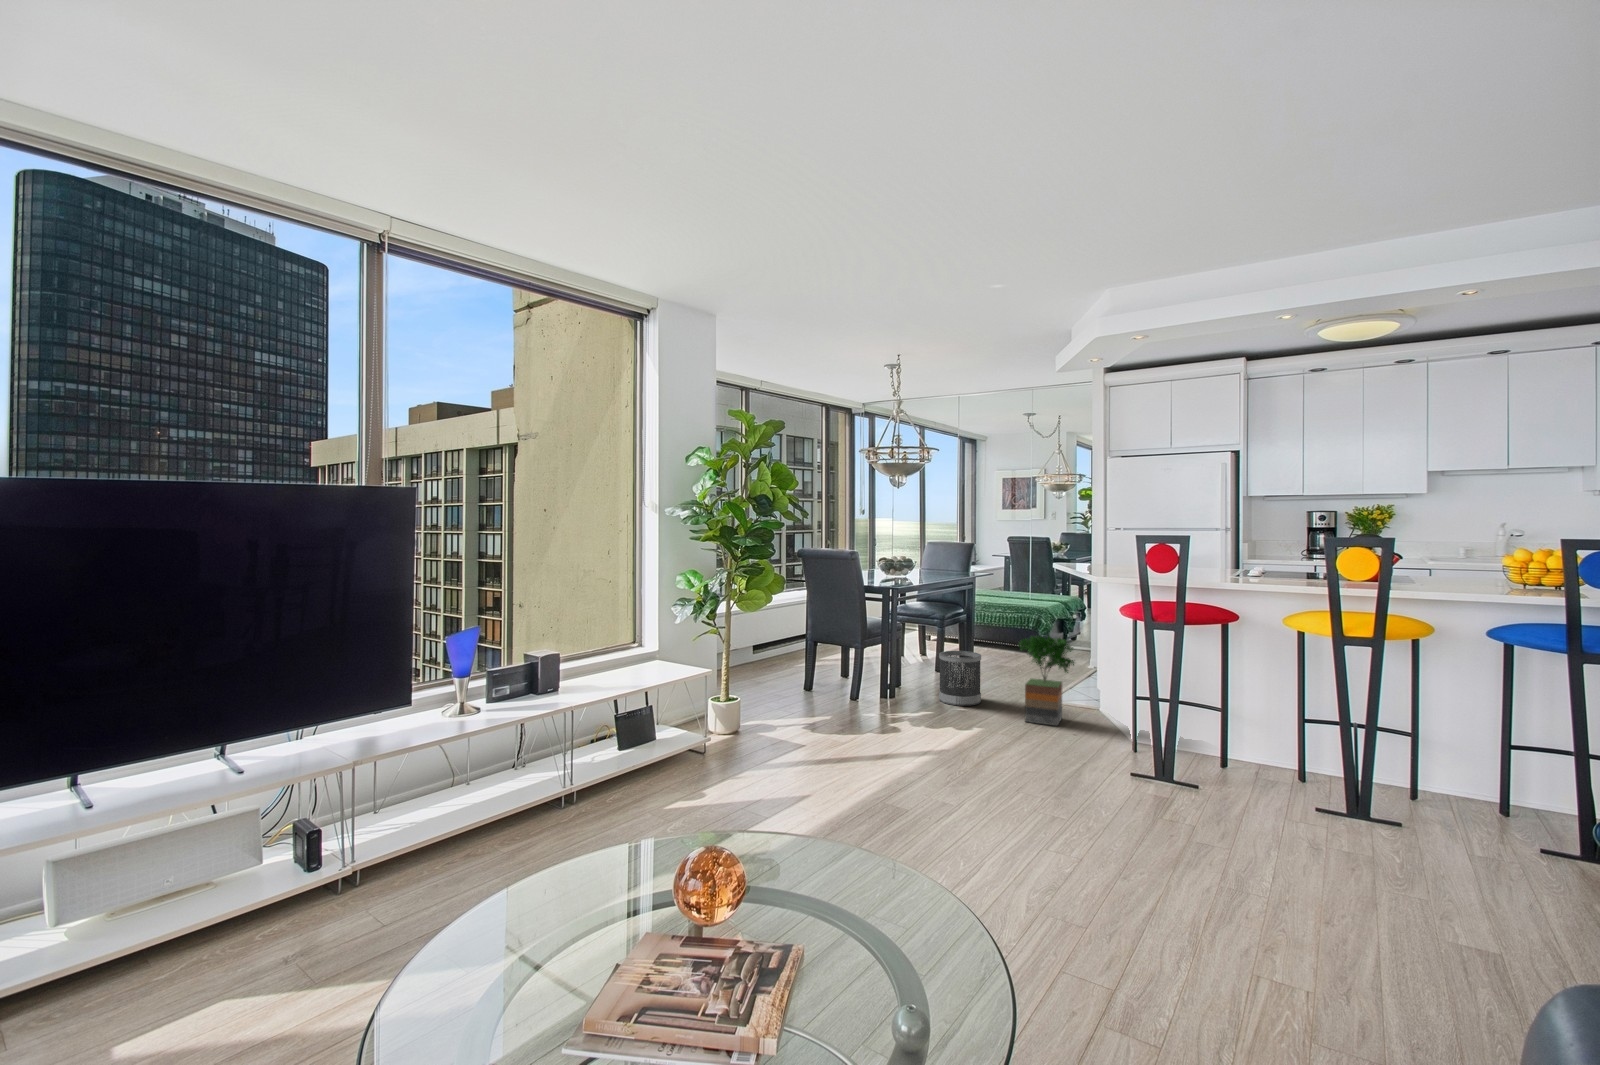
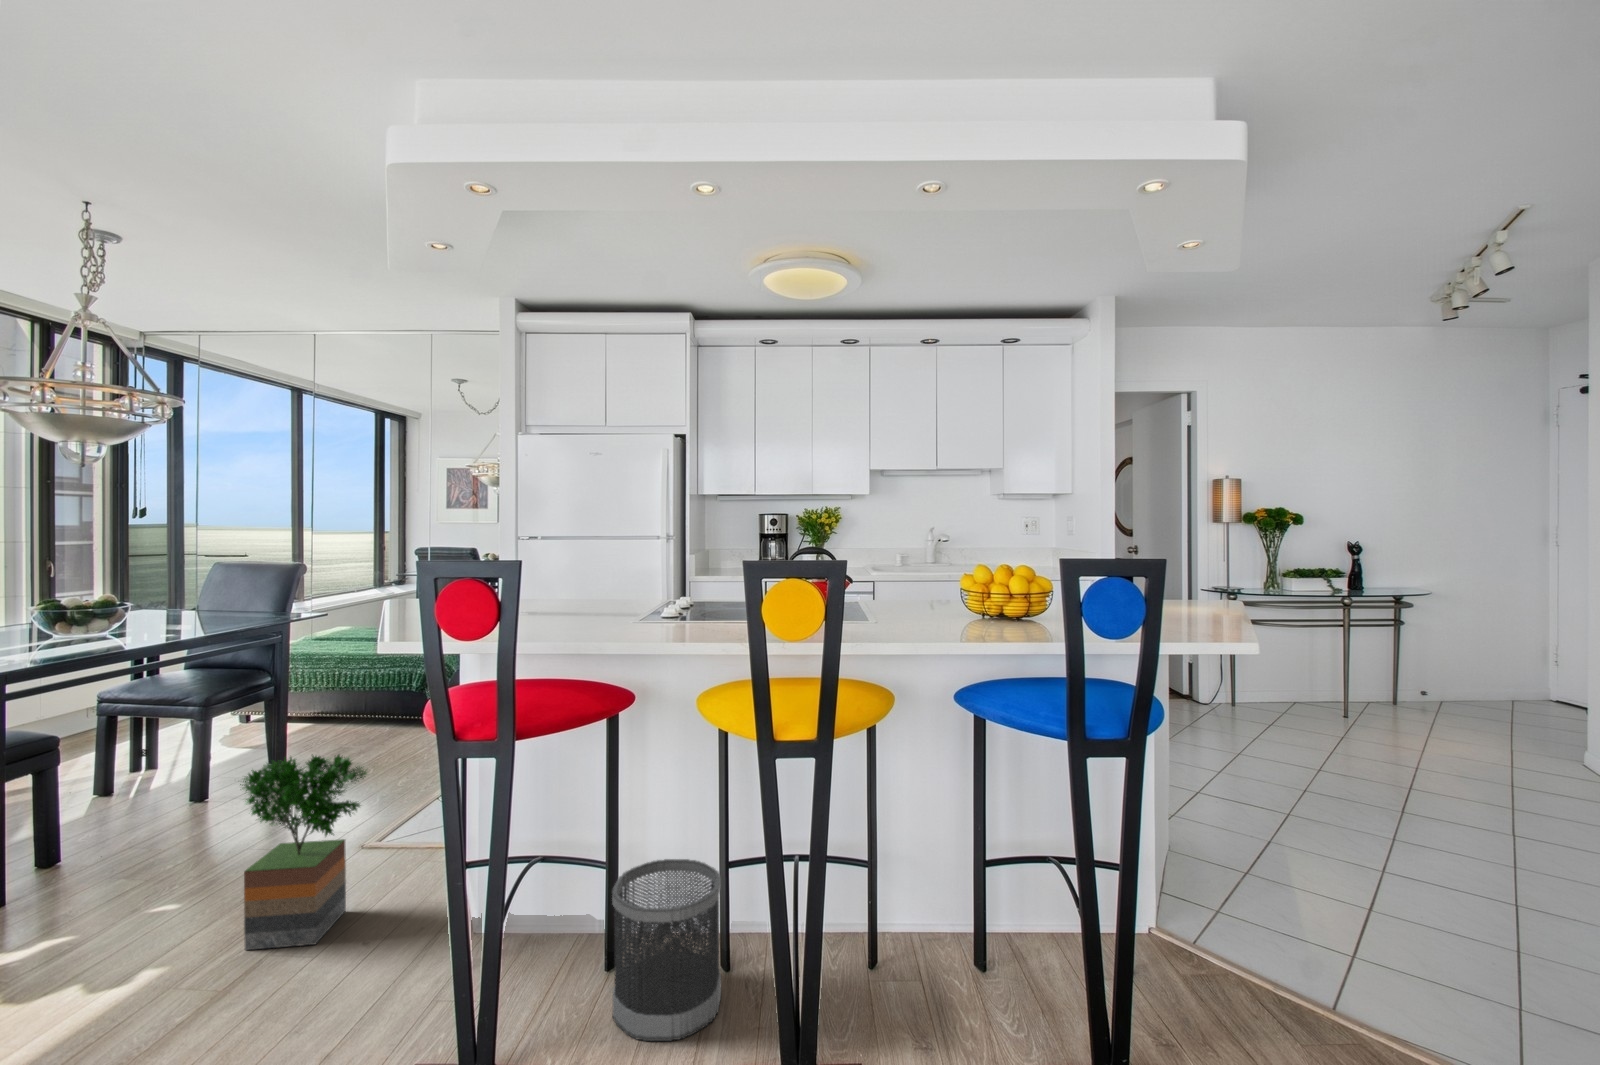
wastebasket: present [939,651,981,706] -> present [612,859,721,1041]

